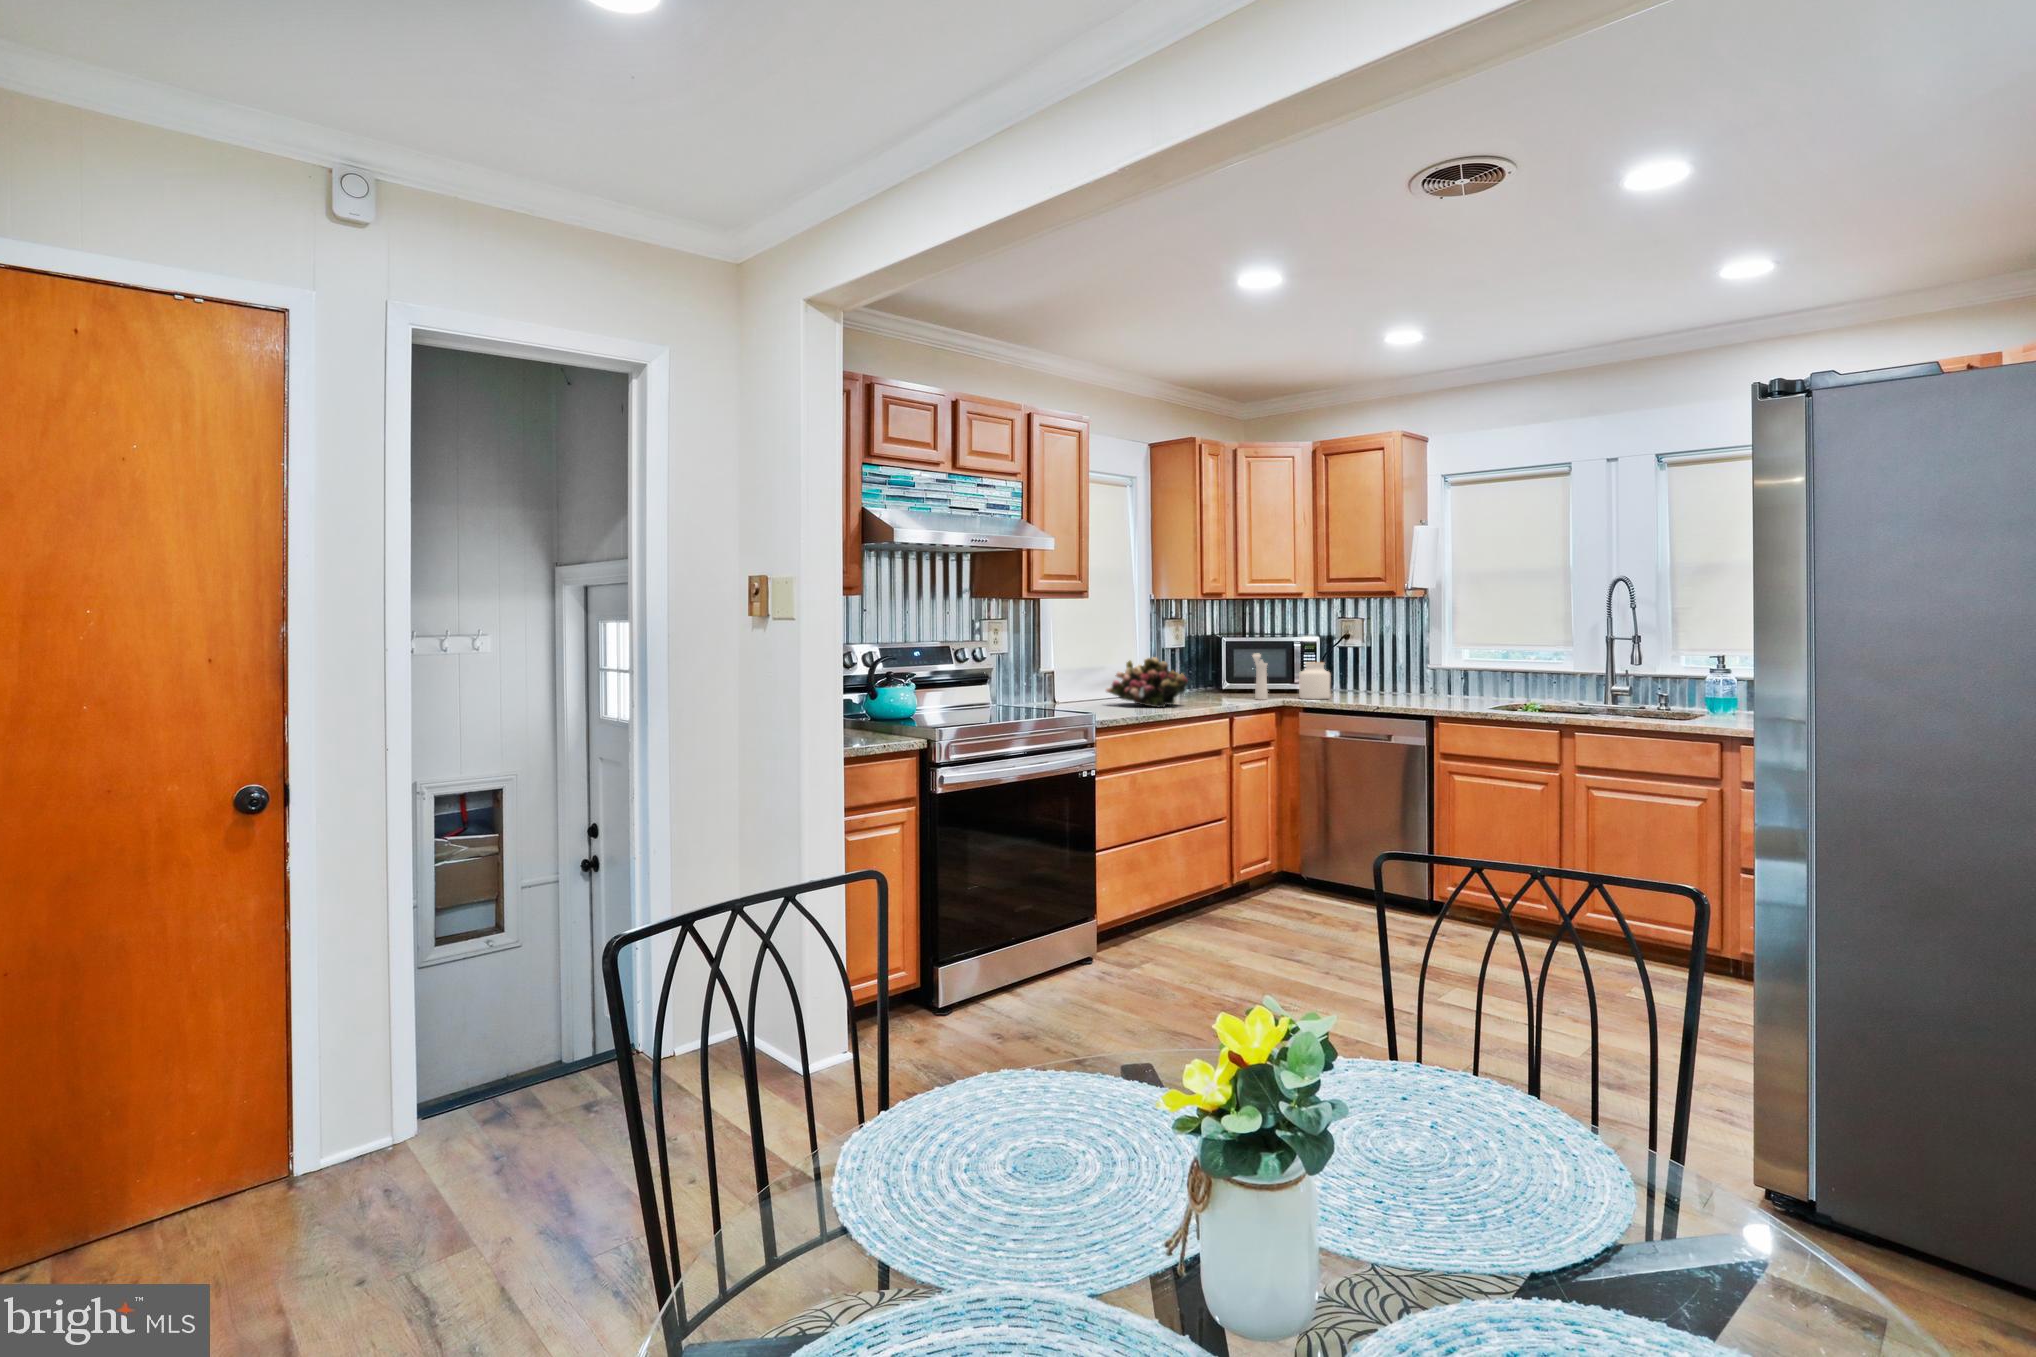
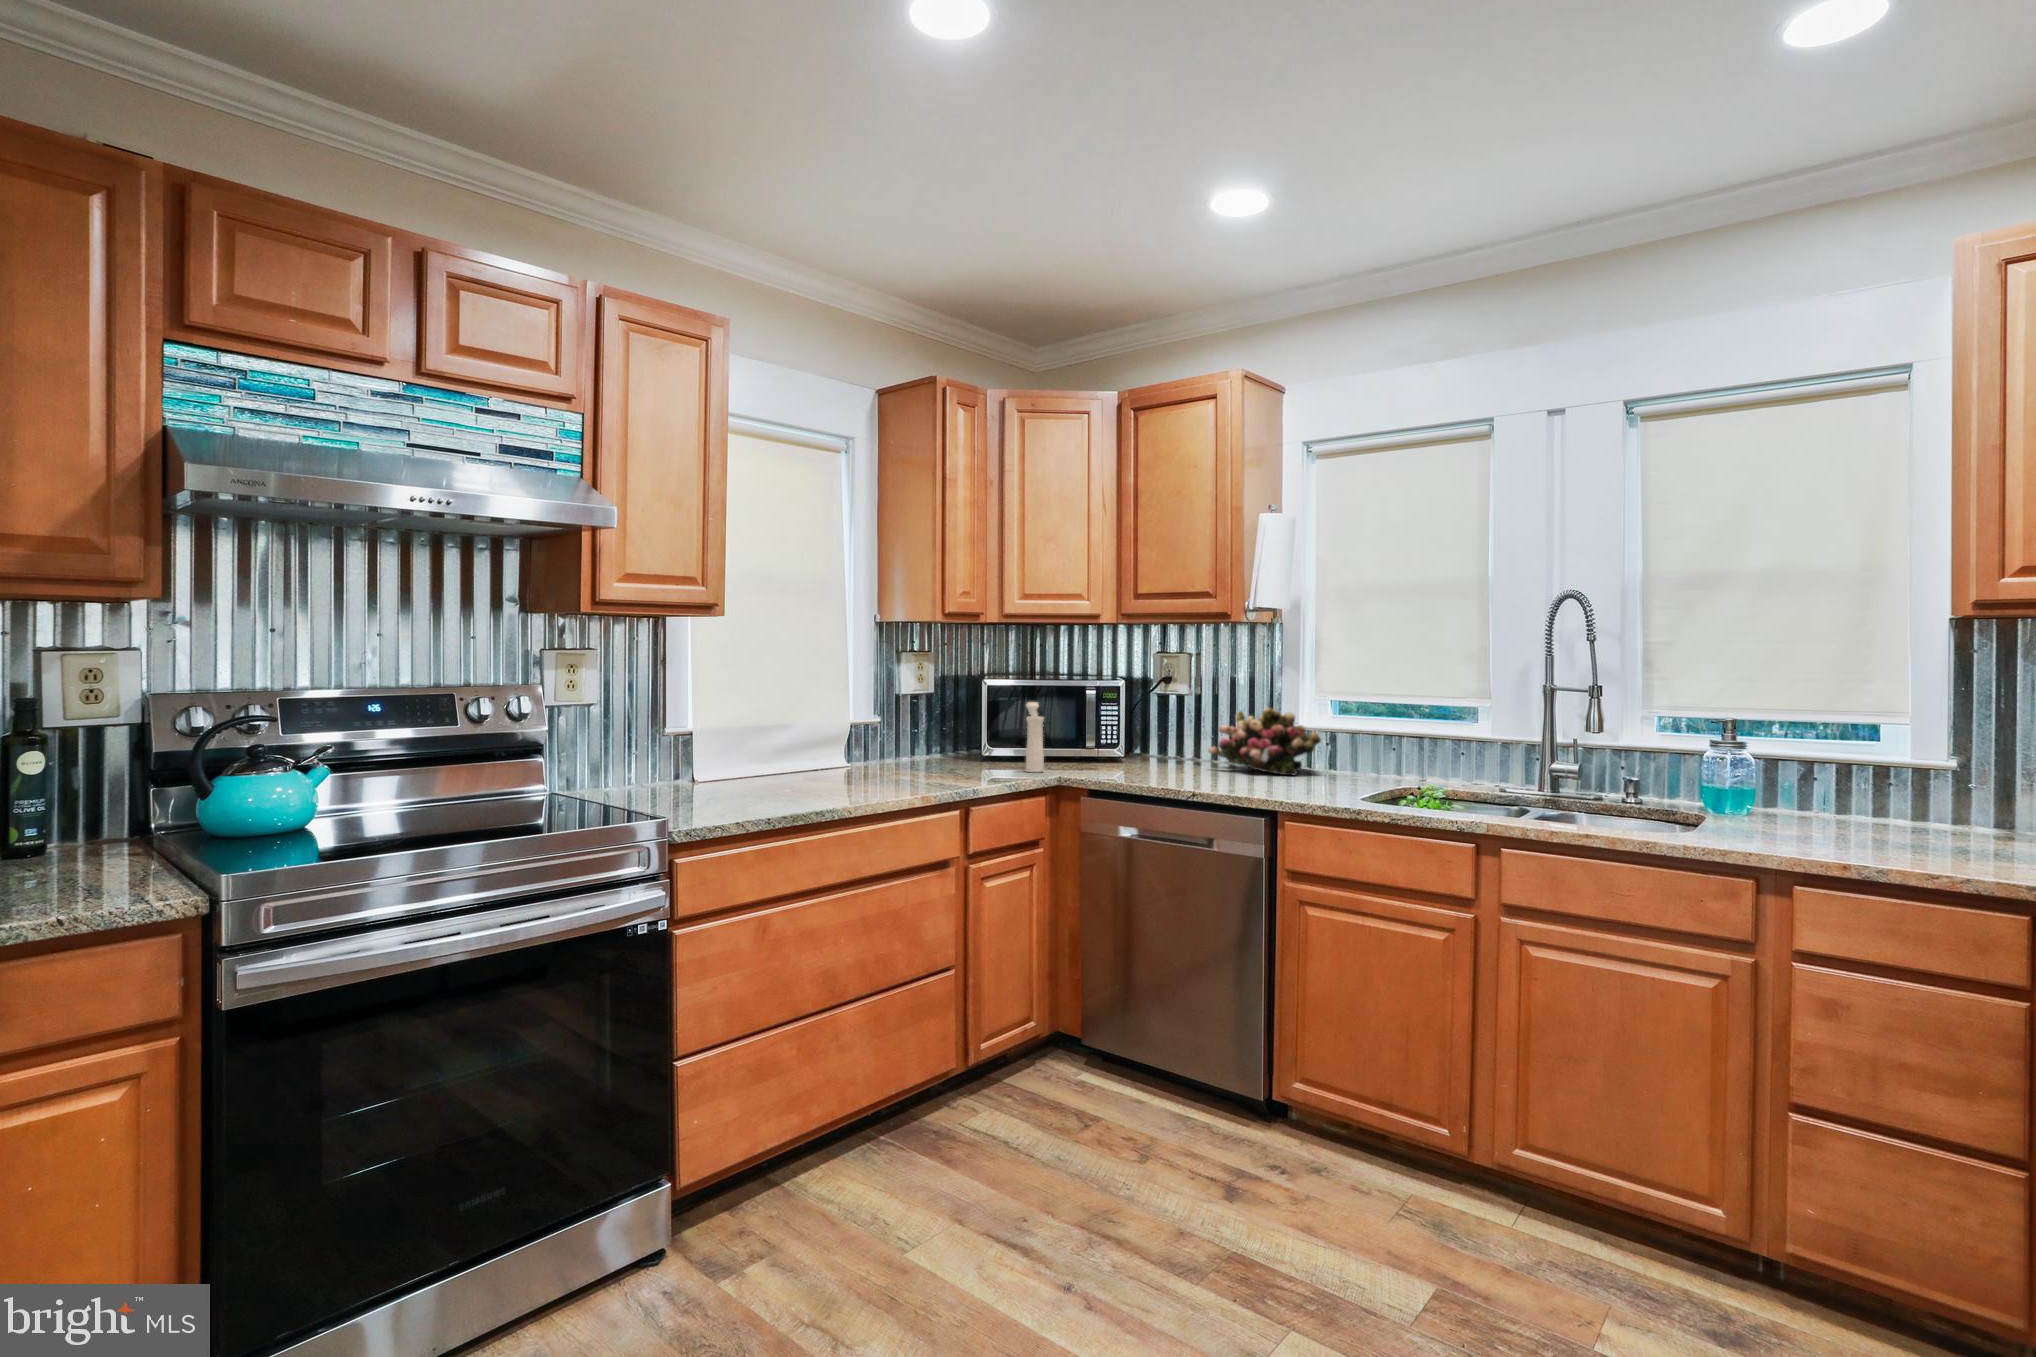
flower arrangement: present [1106,657,1188,707] -> present [1208,708,1321,775]
jar: present [1299,662,1330,699] -> none [1093,715,1139,772]

